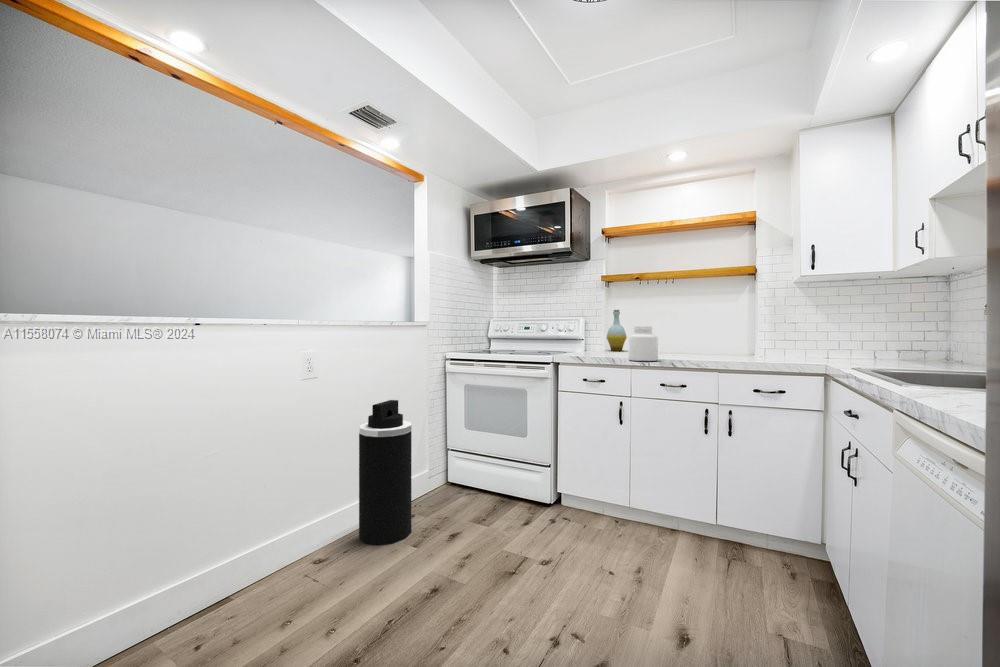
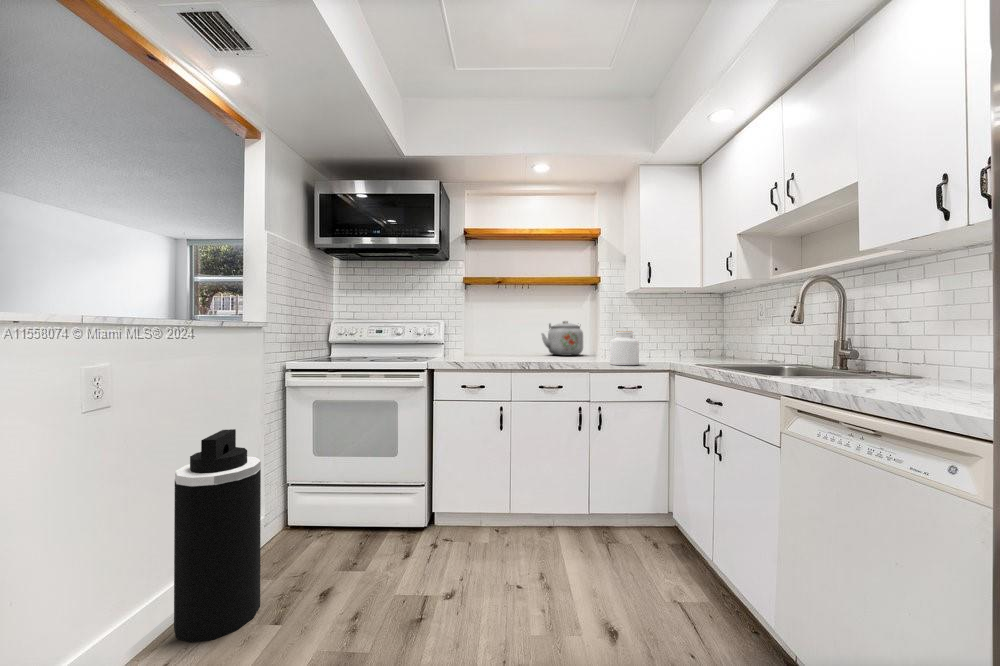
bottle: present [607,310,627,351] -> none [465,313,485,355]
kettle: none [686,316,739,354] -> present [541,321,583,356]
jar: present [629,327,658,361] -> present [610,331,639,365]

